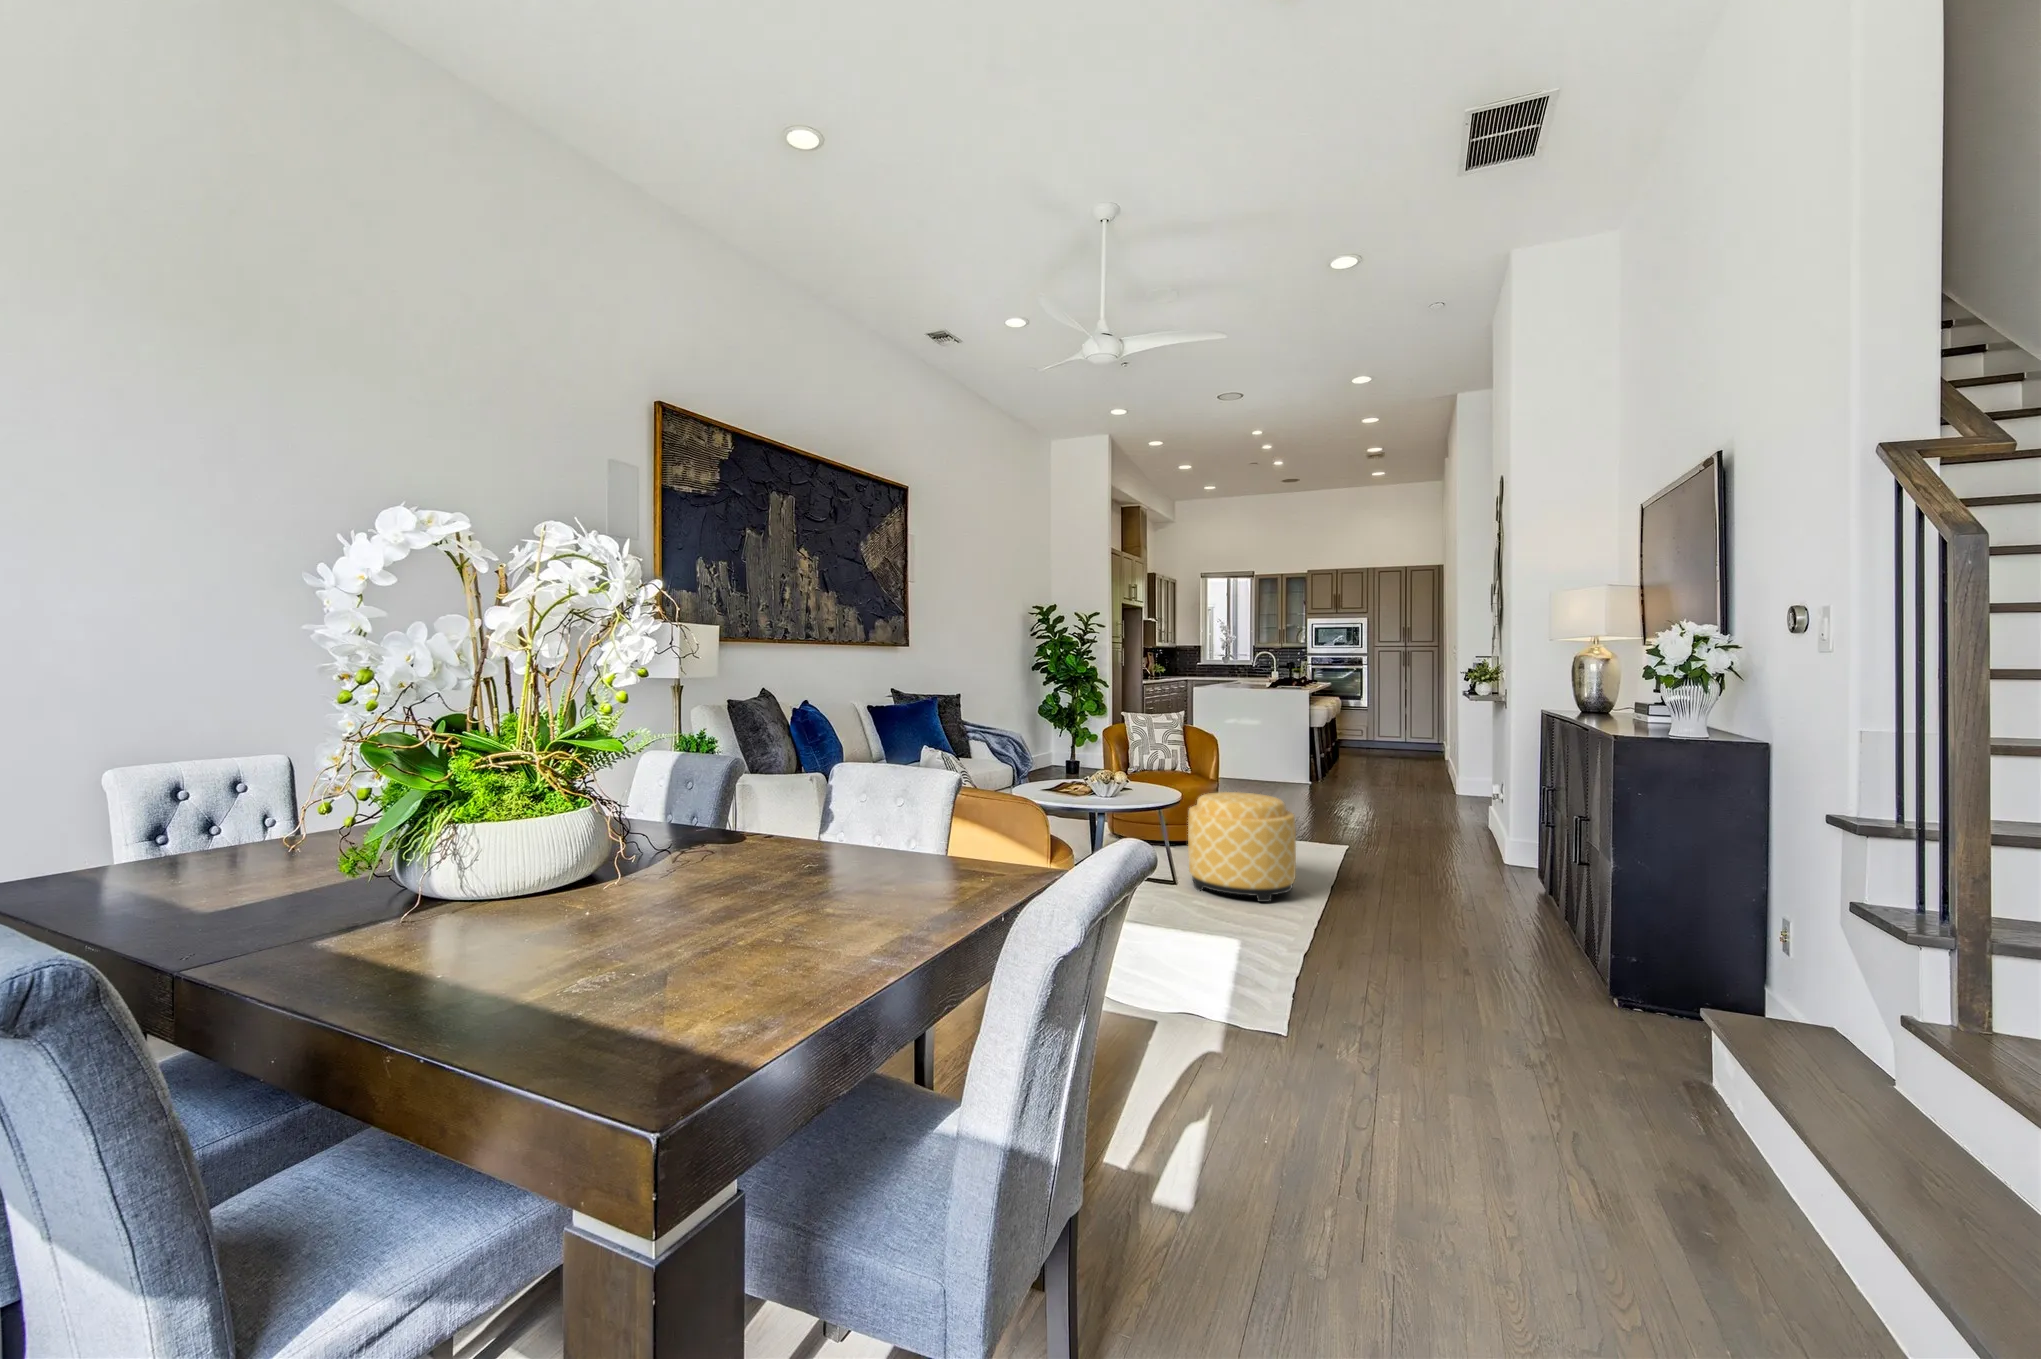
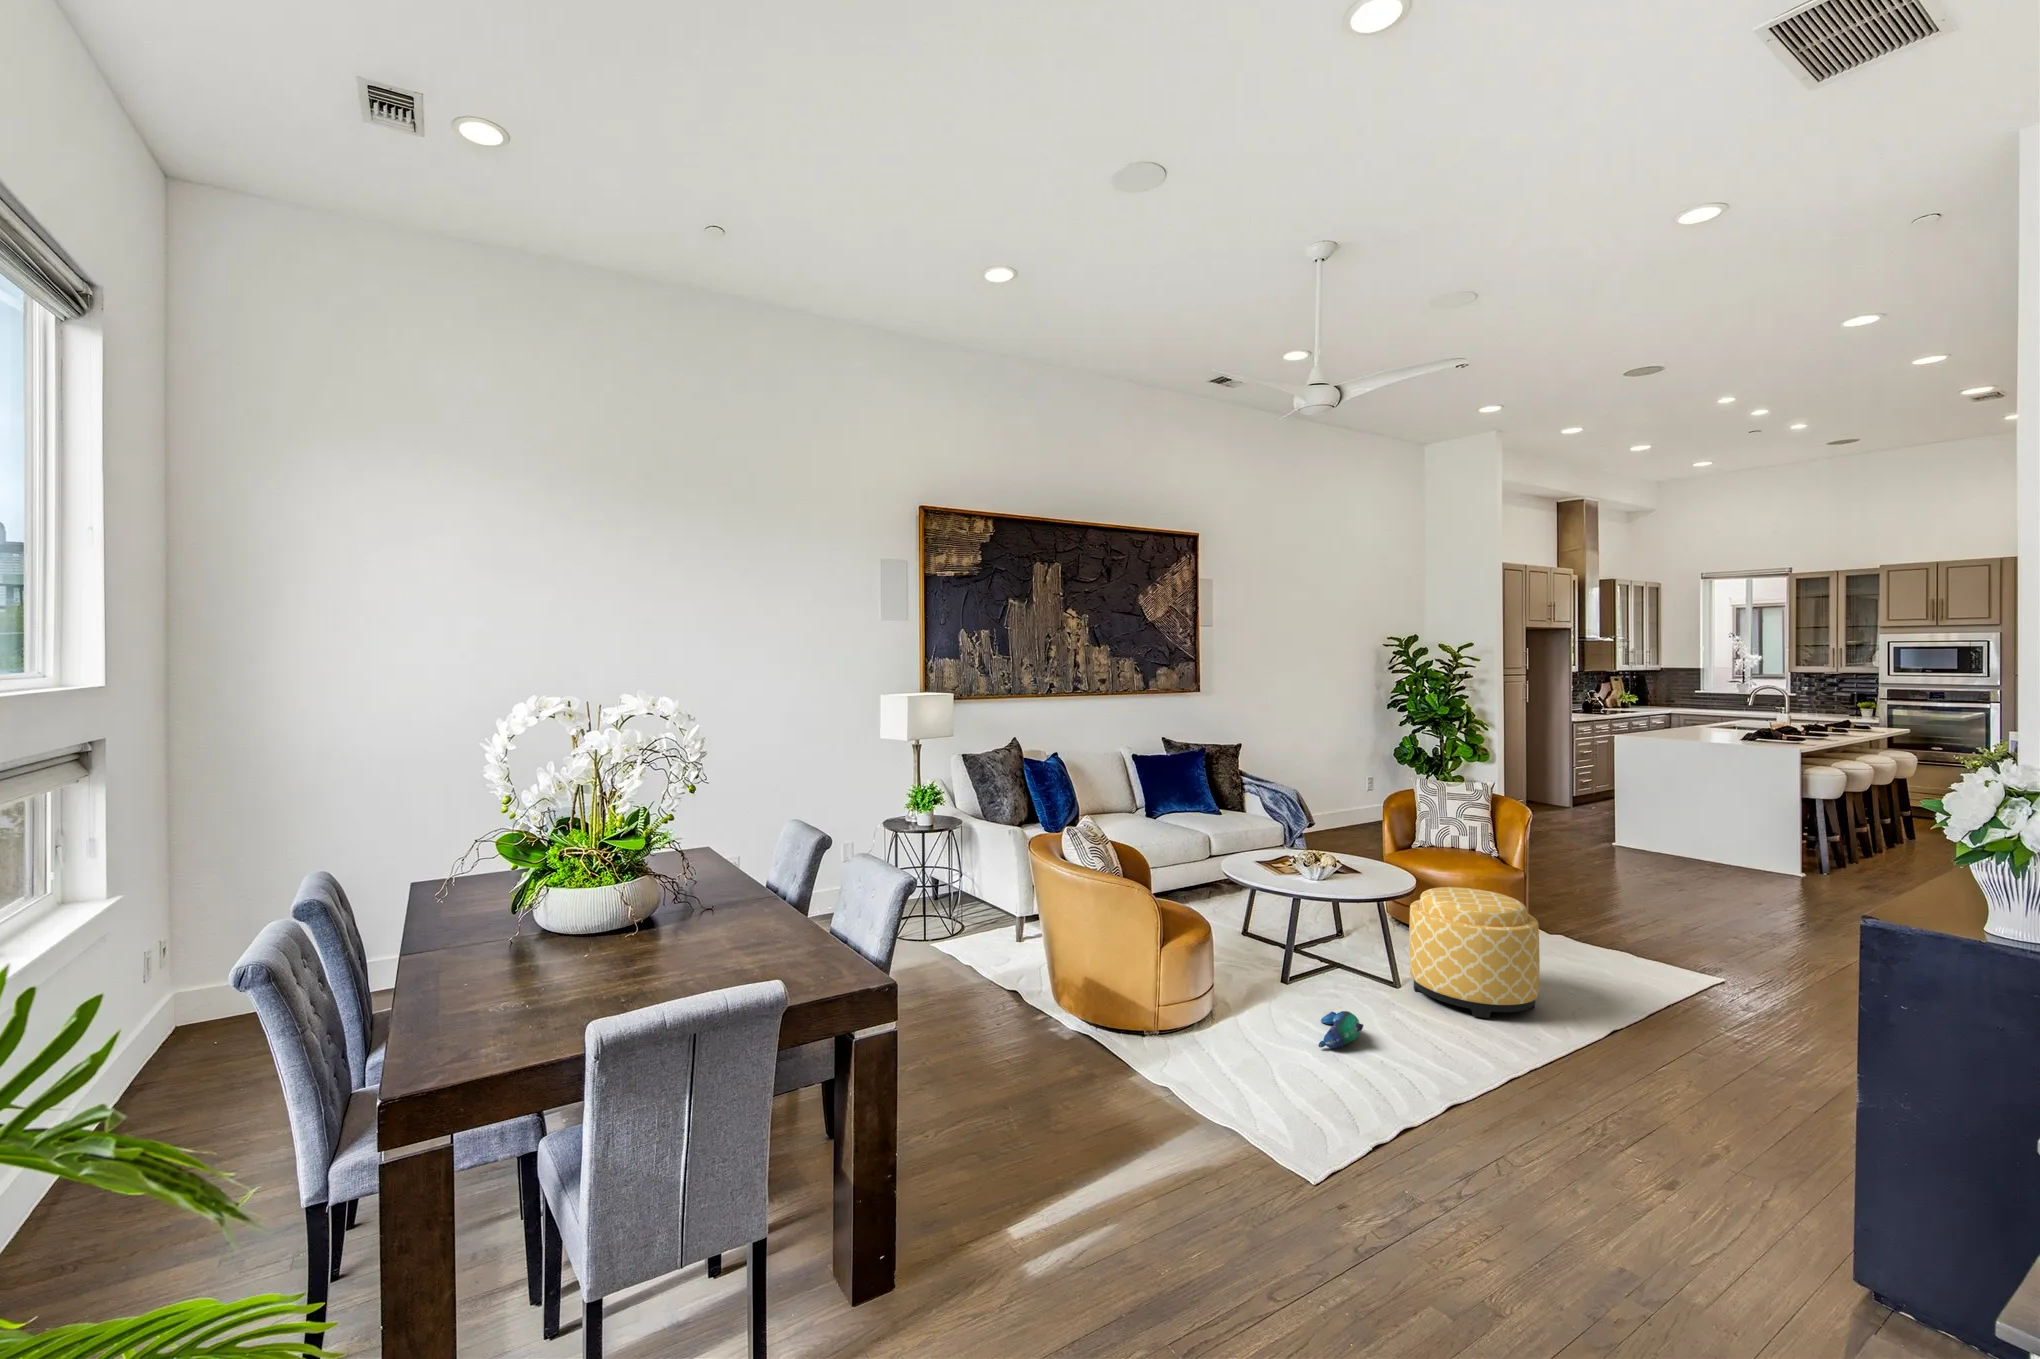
plush toy: none [1161,913,1214,951] -> present [1319,1011,1364,1048]

